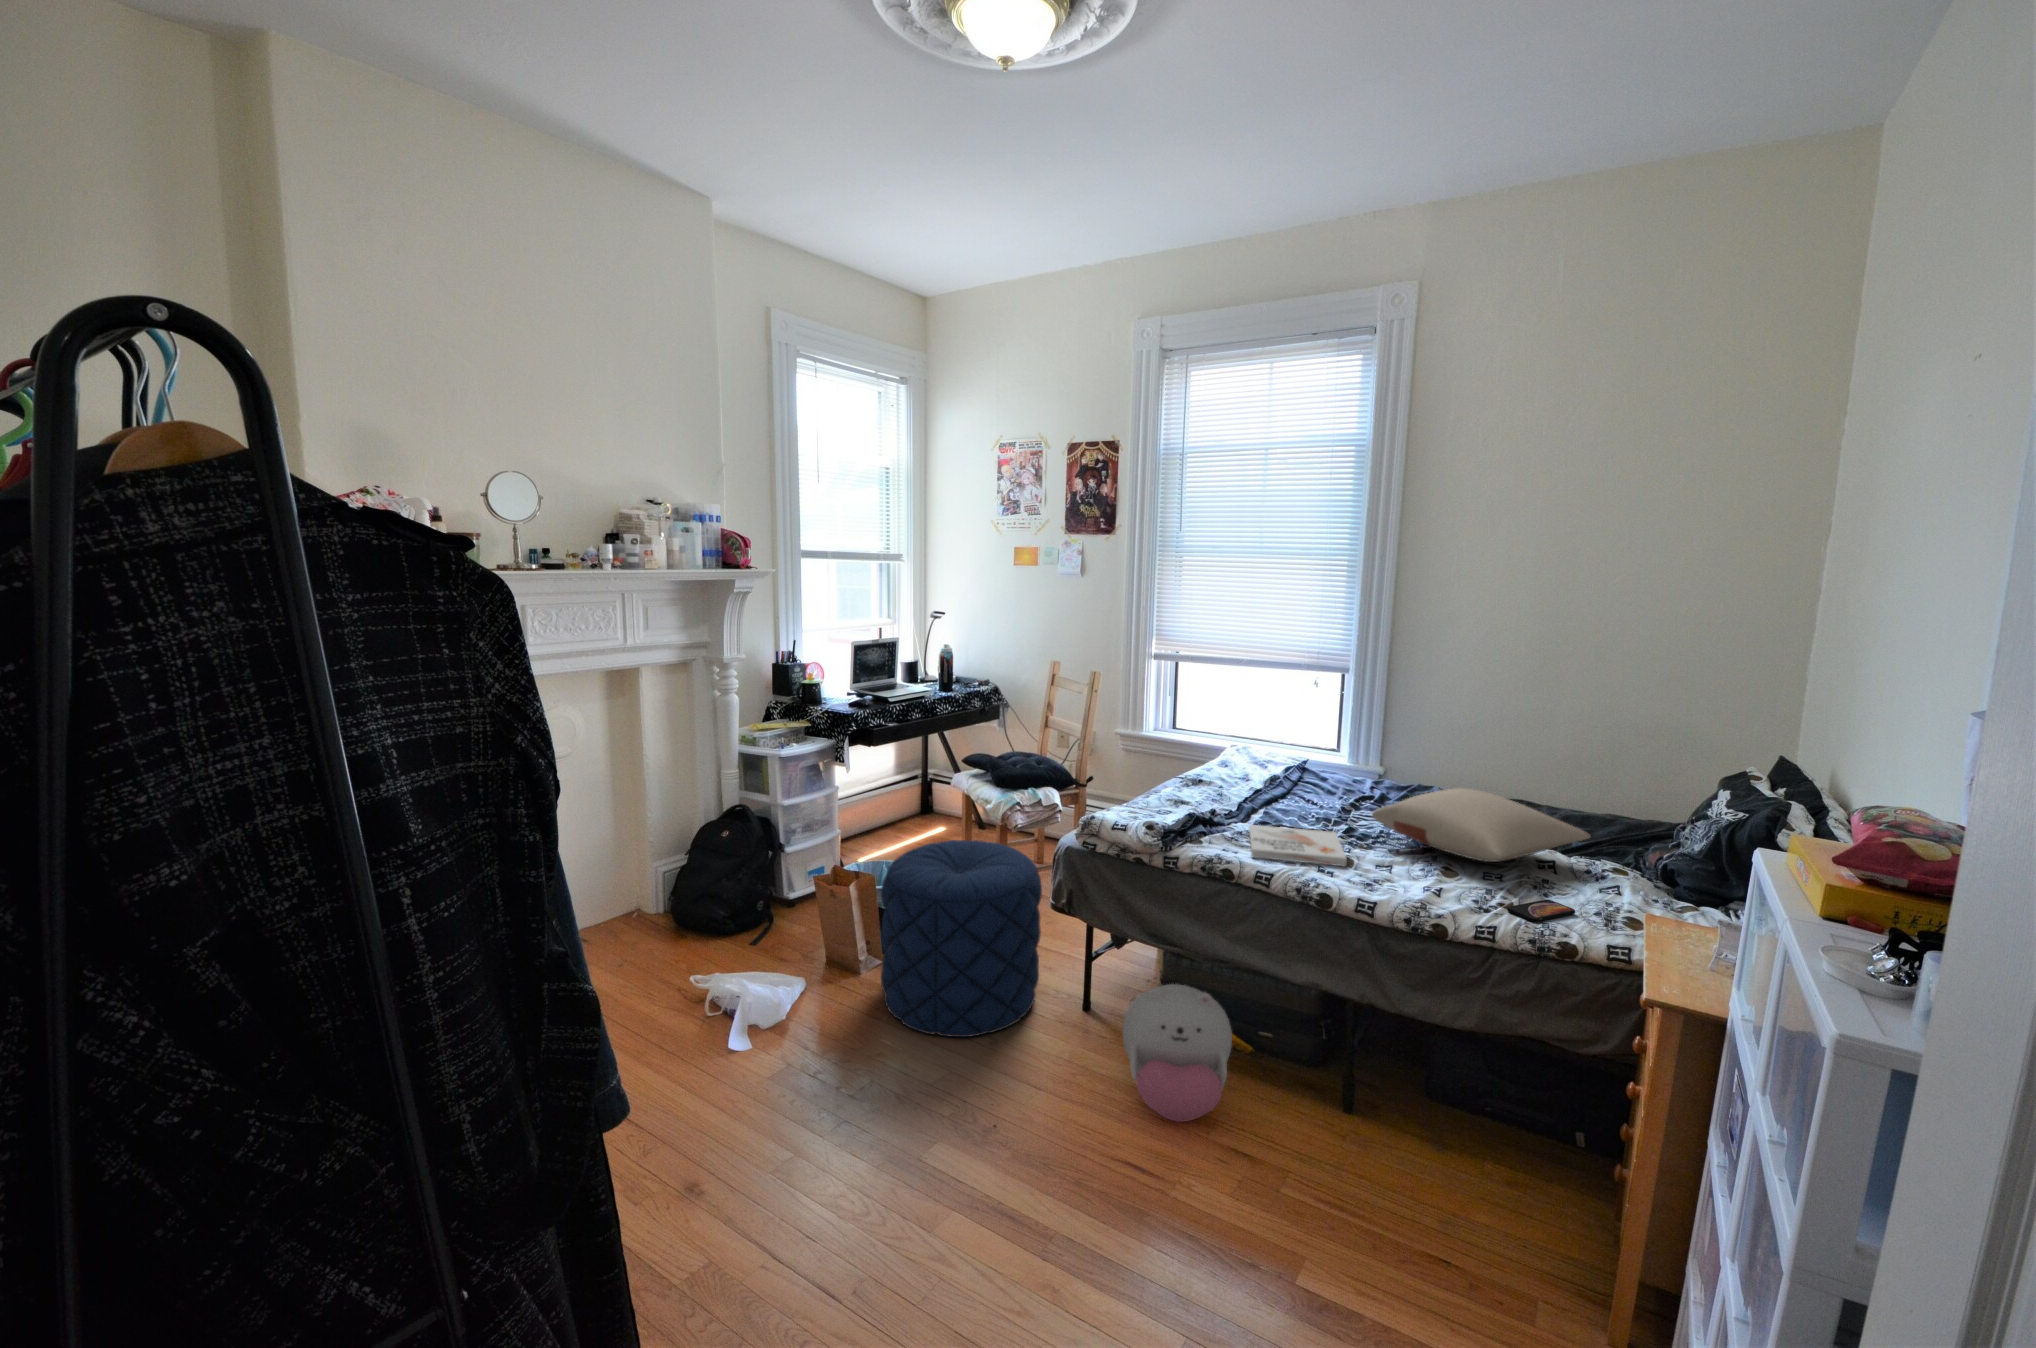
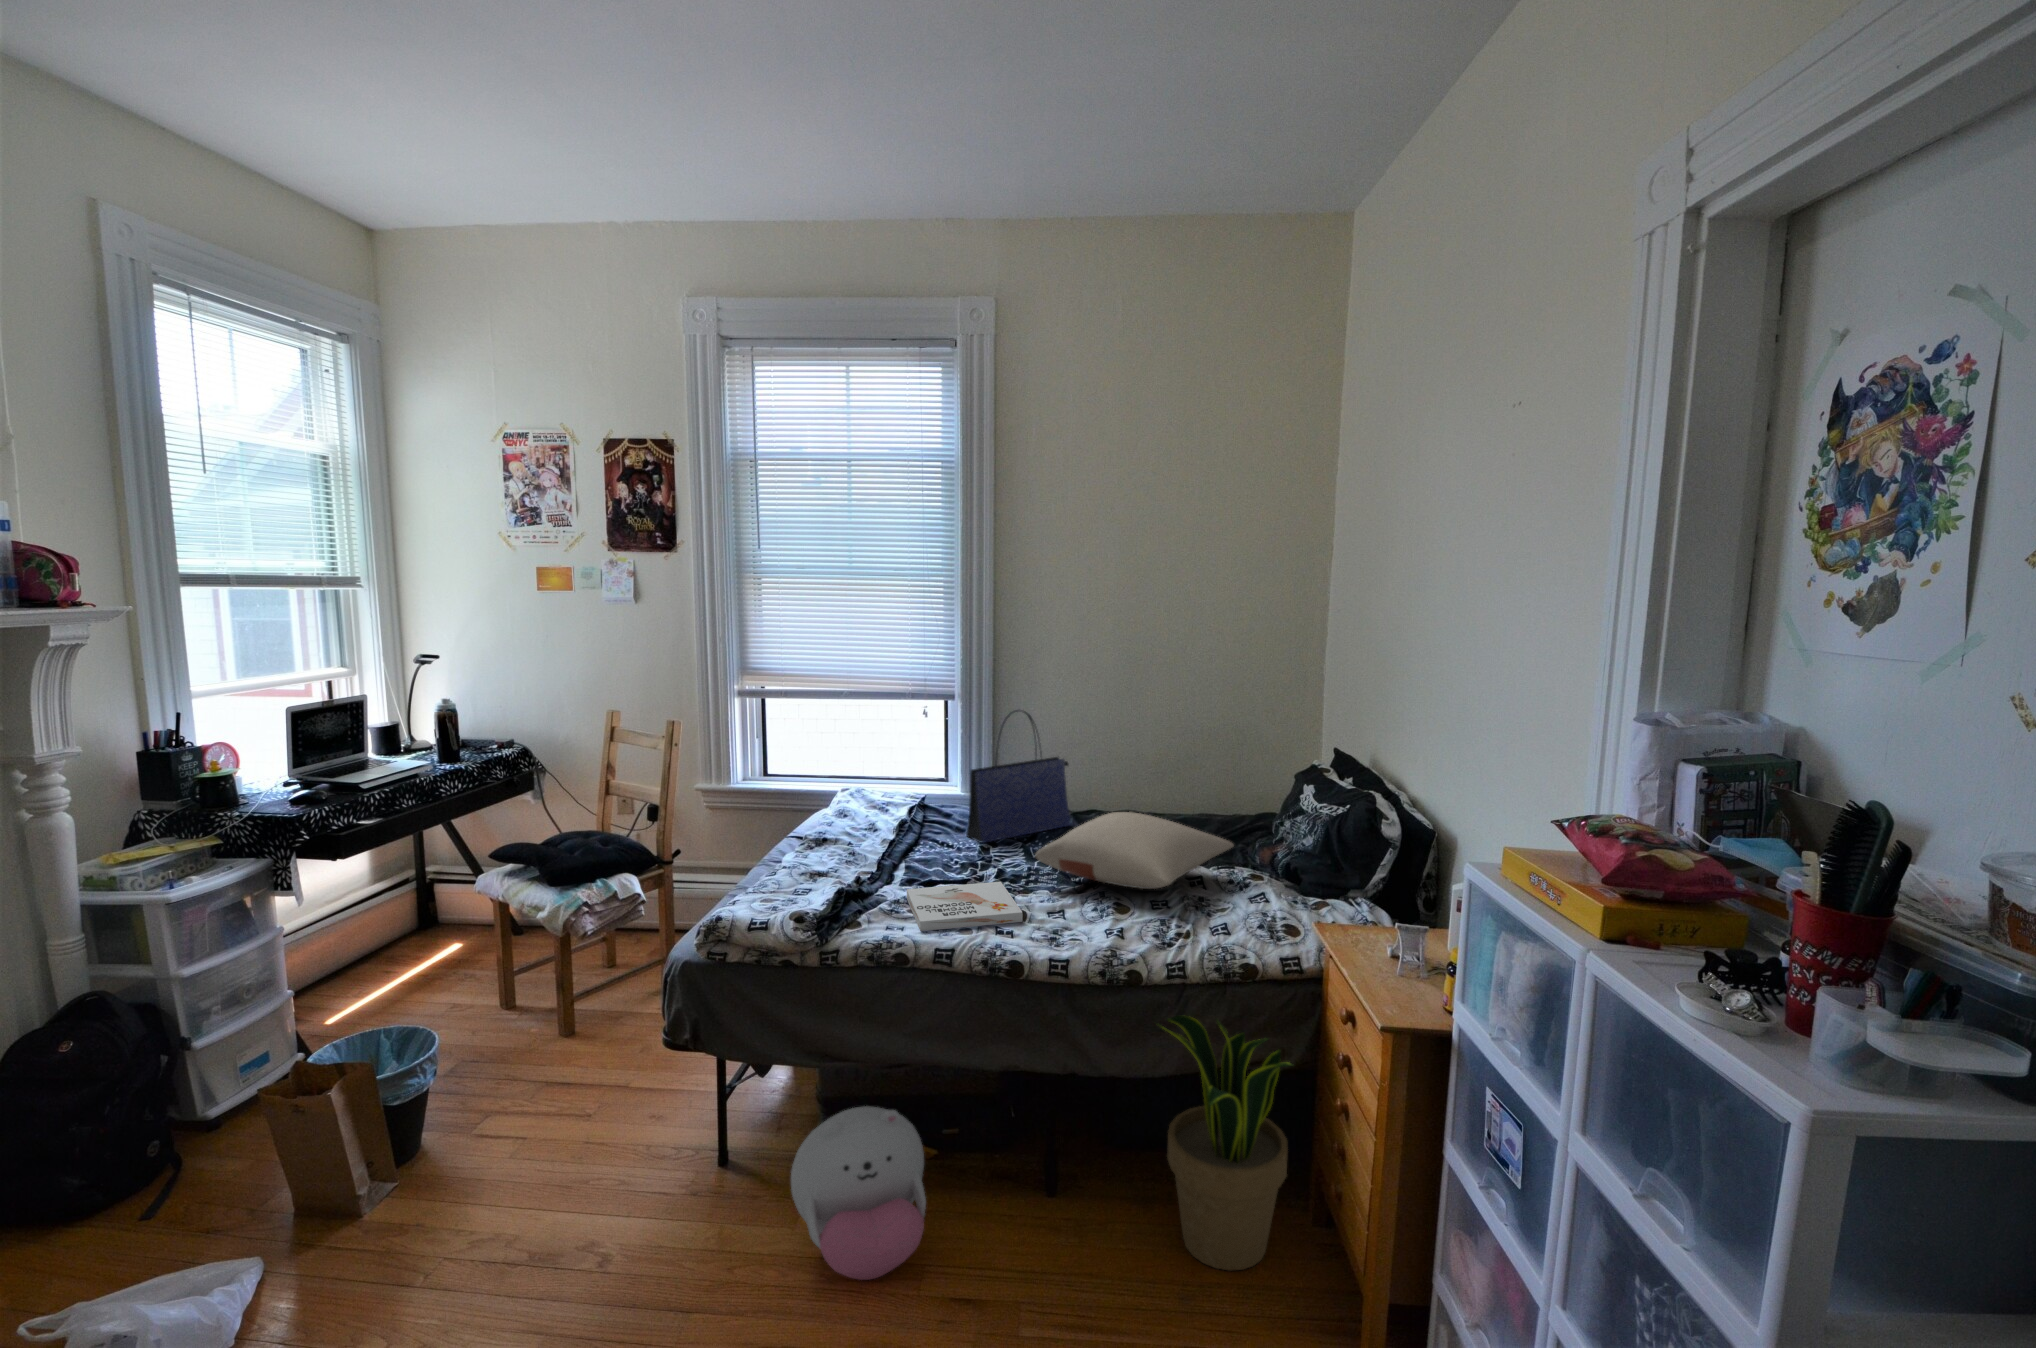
tote bag: none [1321,689,1430,803] -> present [966,710,1070,843]
pouf: present [881,840,1042,1037] -> none [401,972,656,1273]
smartphone: present [1507,900,1575,921] -> none [1186,920,1242,948]
potted plant: none [1454,973,1603,1232] -> present [1158,1016,1293,1270]

